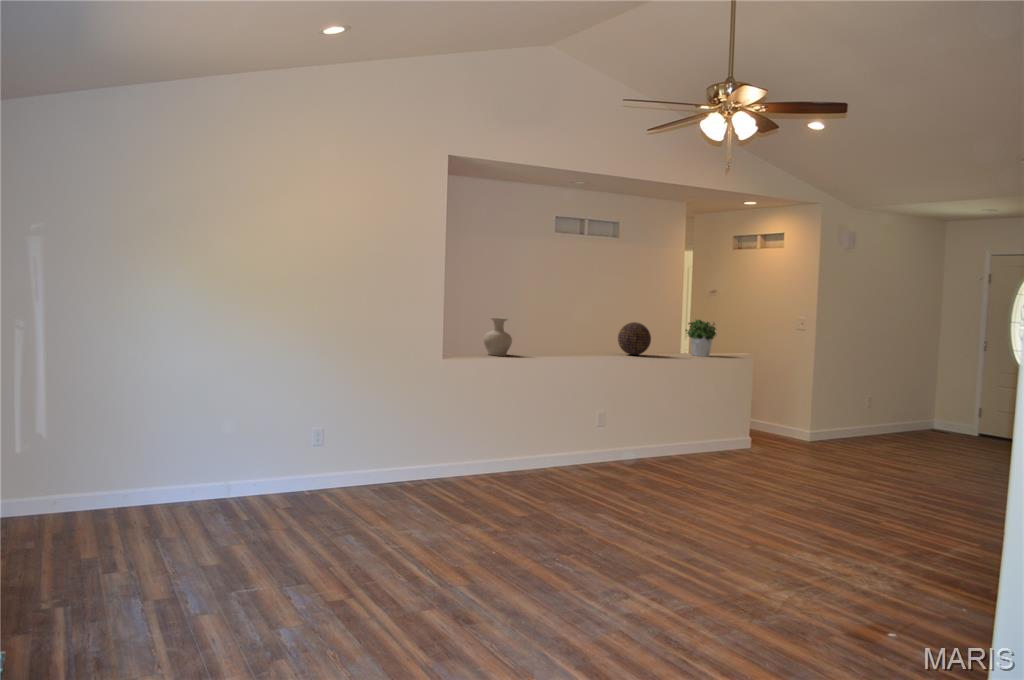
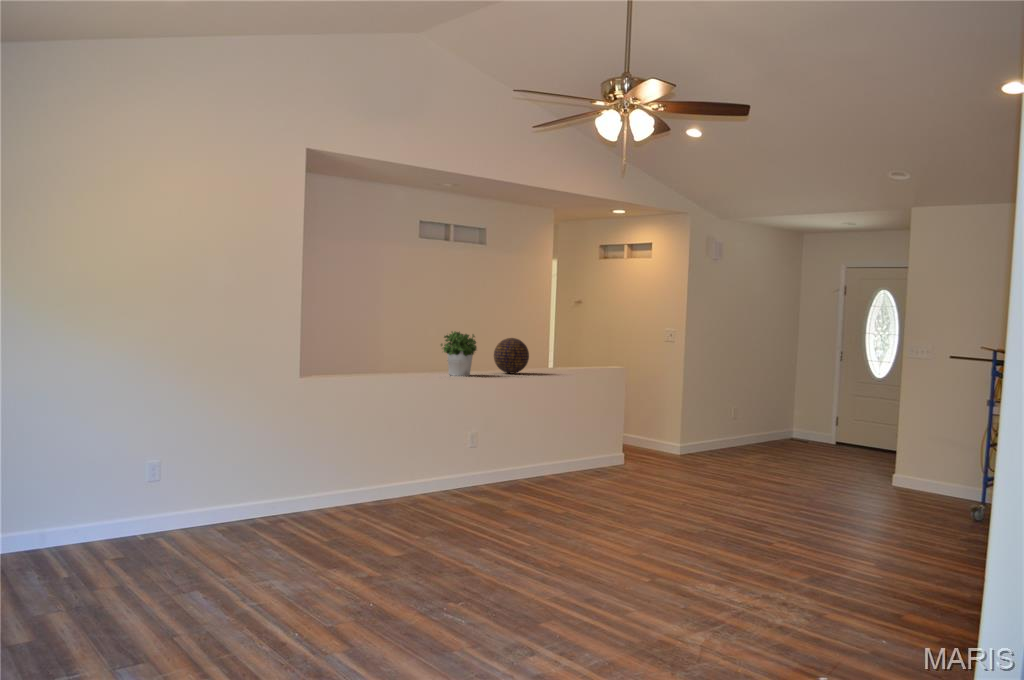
vase: present [484,317,512,356] -> none [348,336,382,379]
potted plant: present [685,320,716,357] -> present [441,331,477,376]

